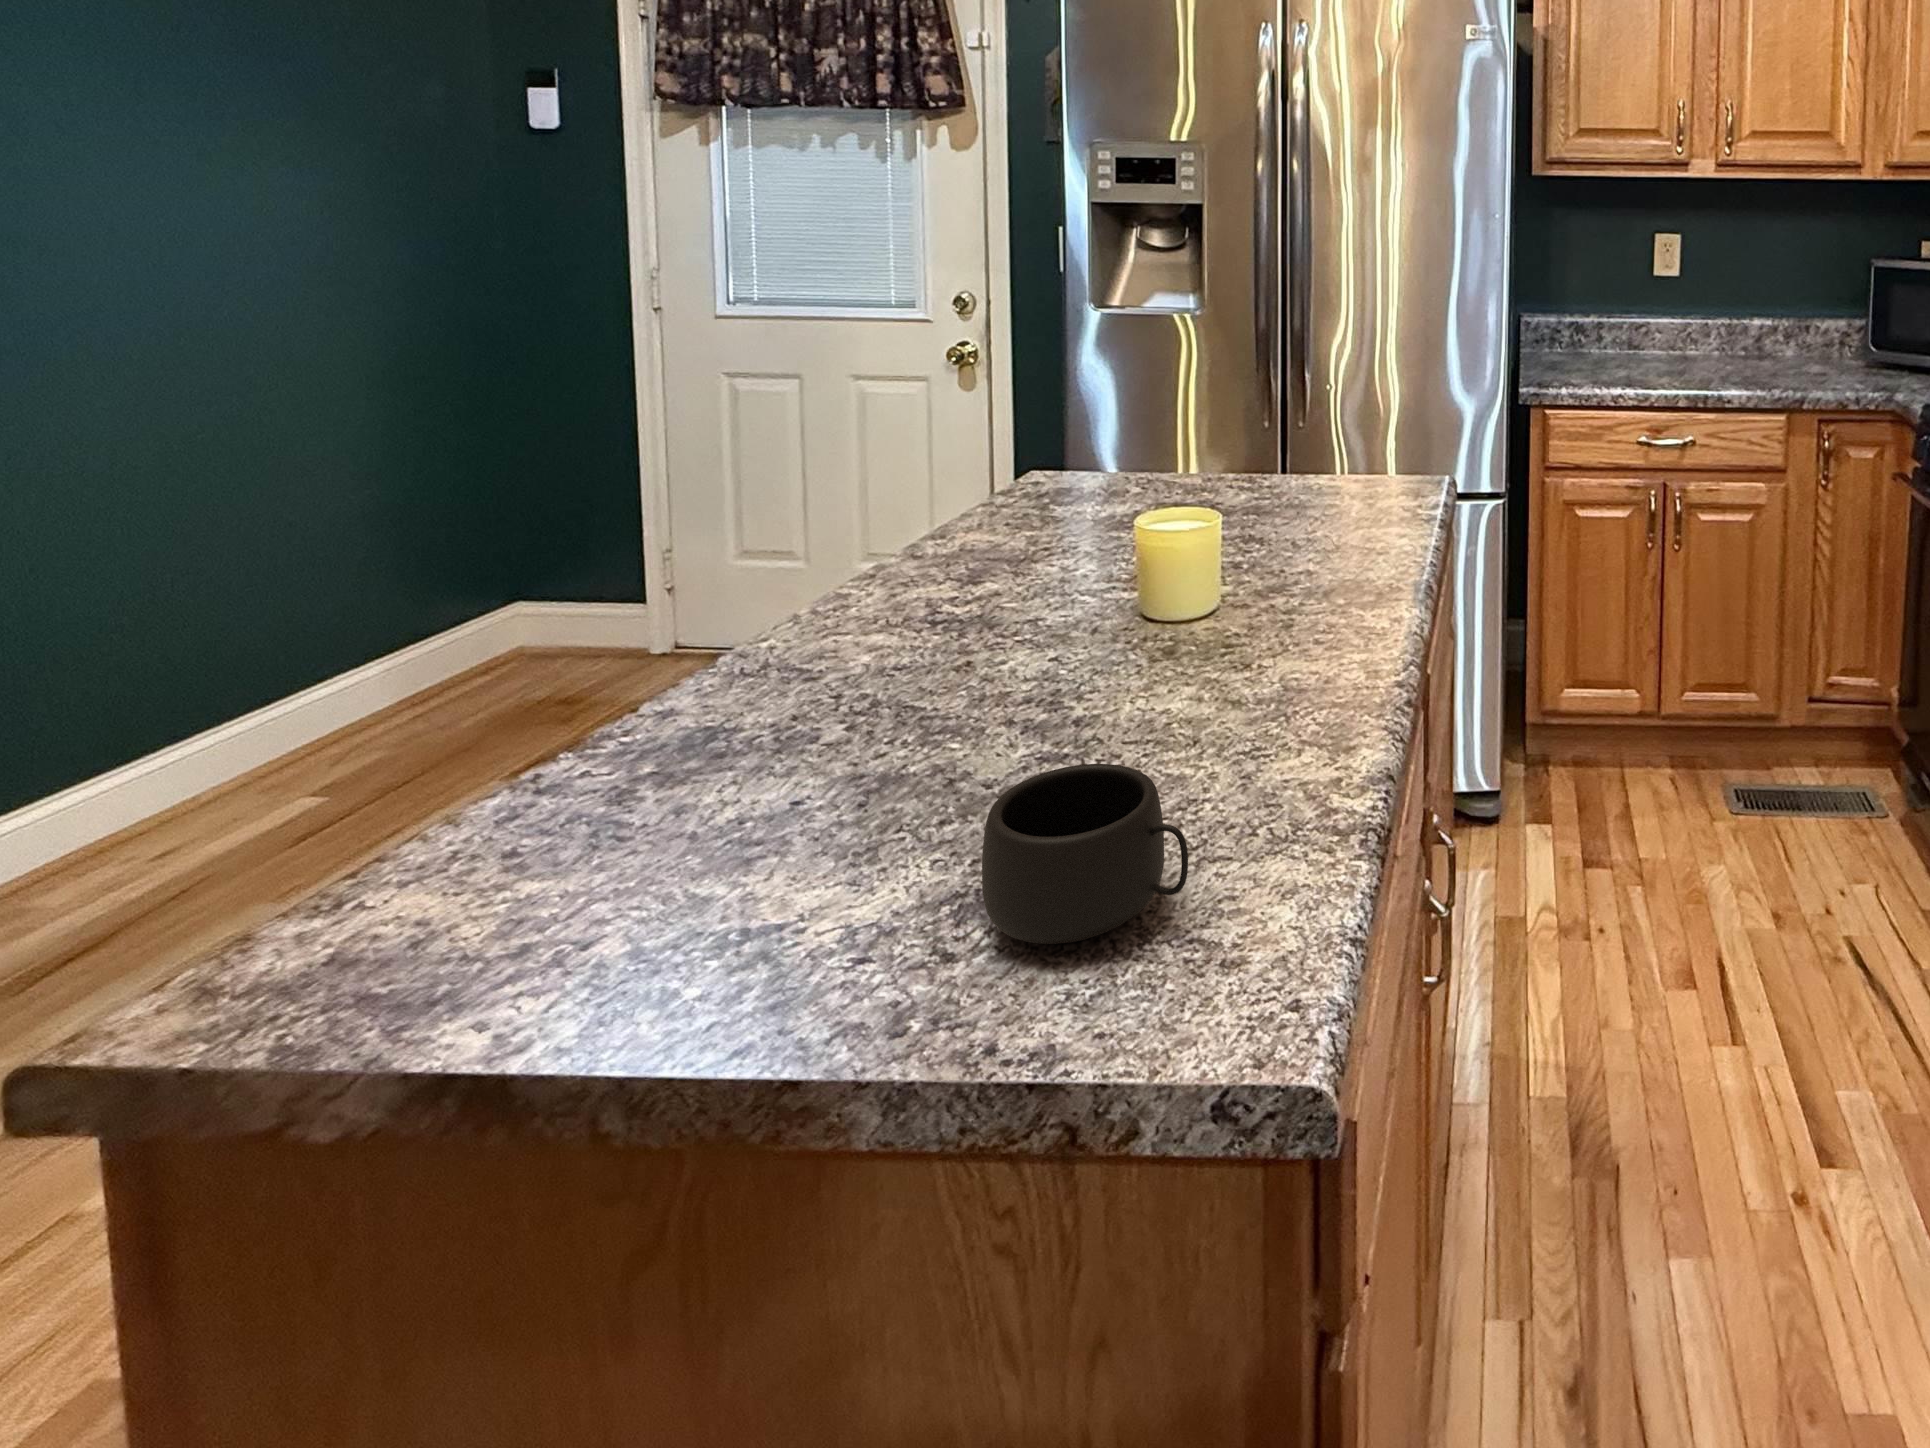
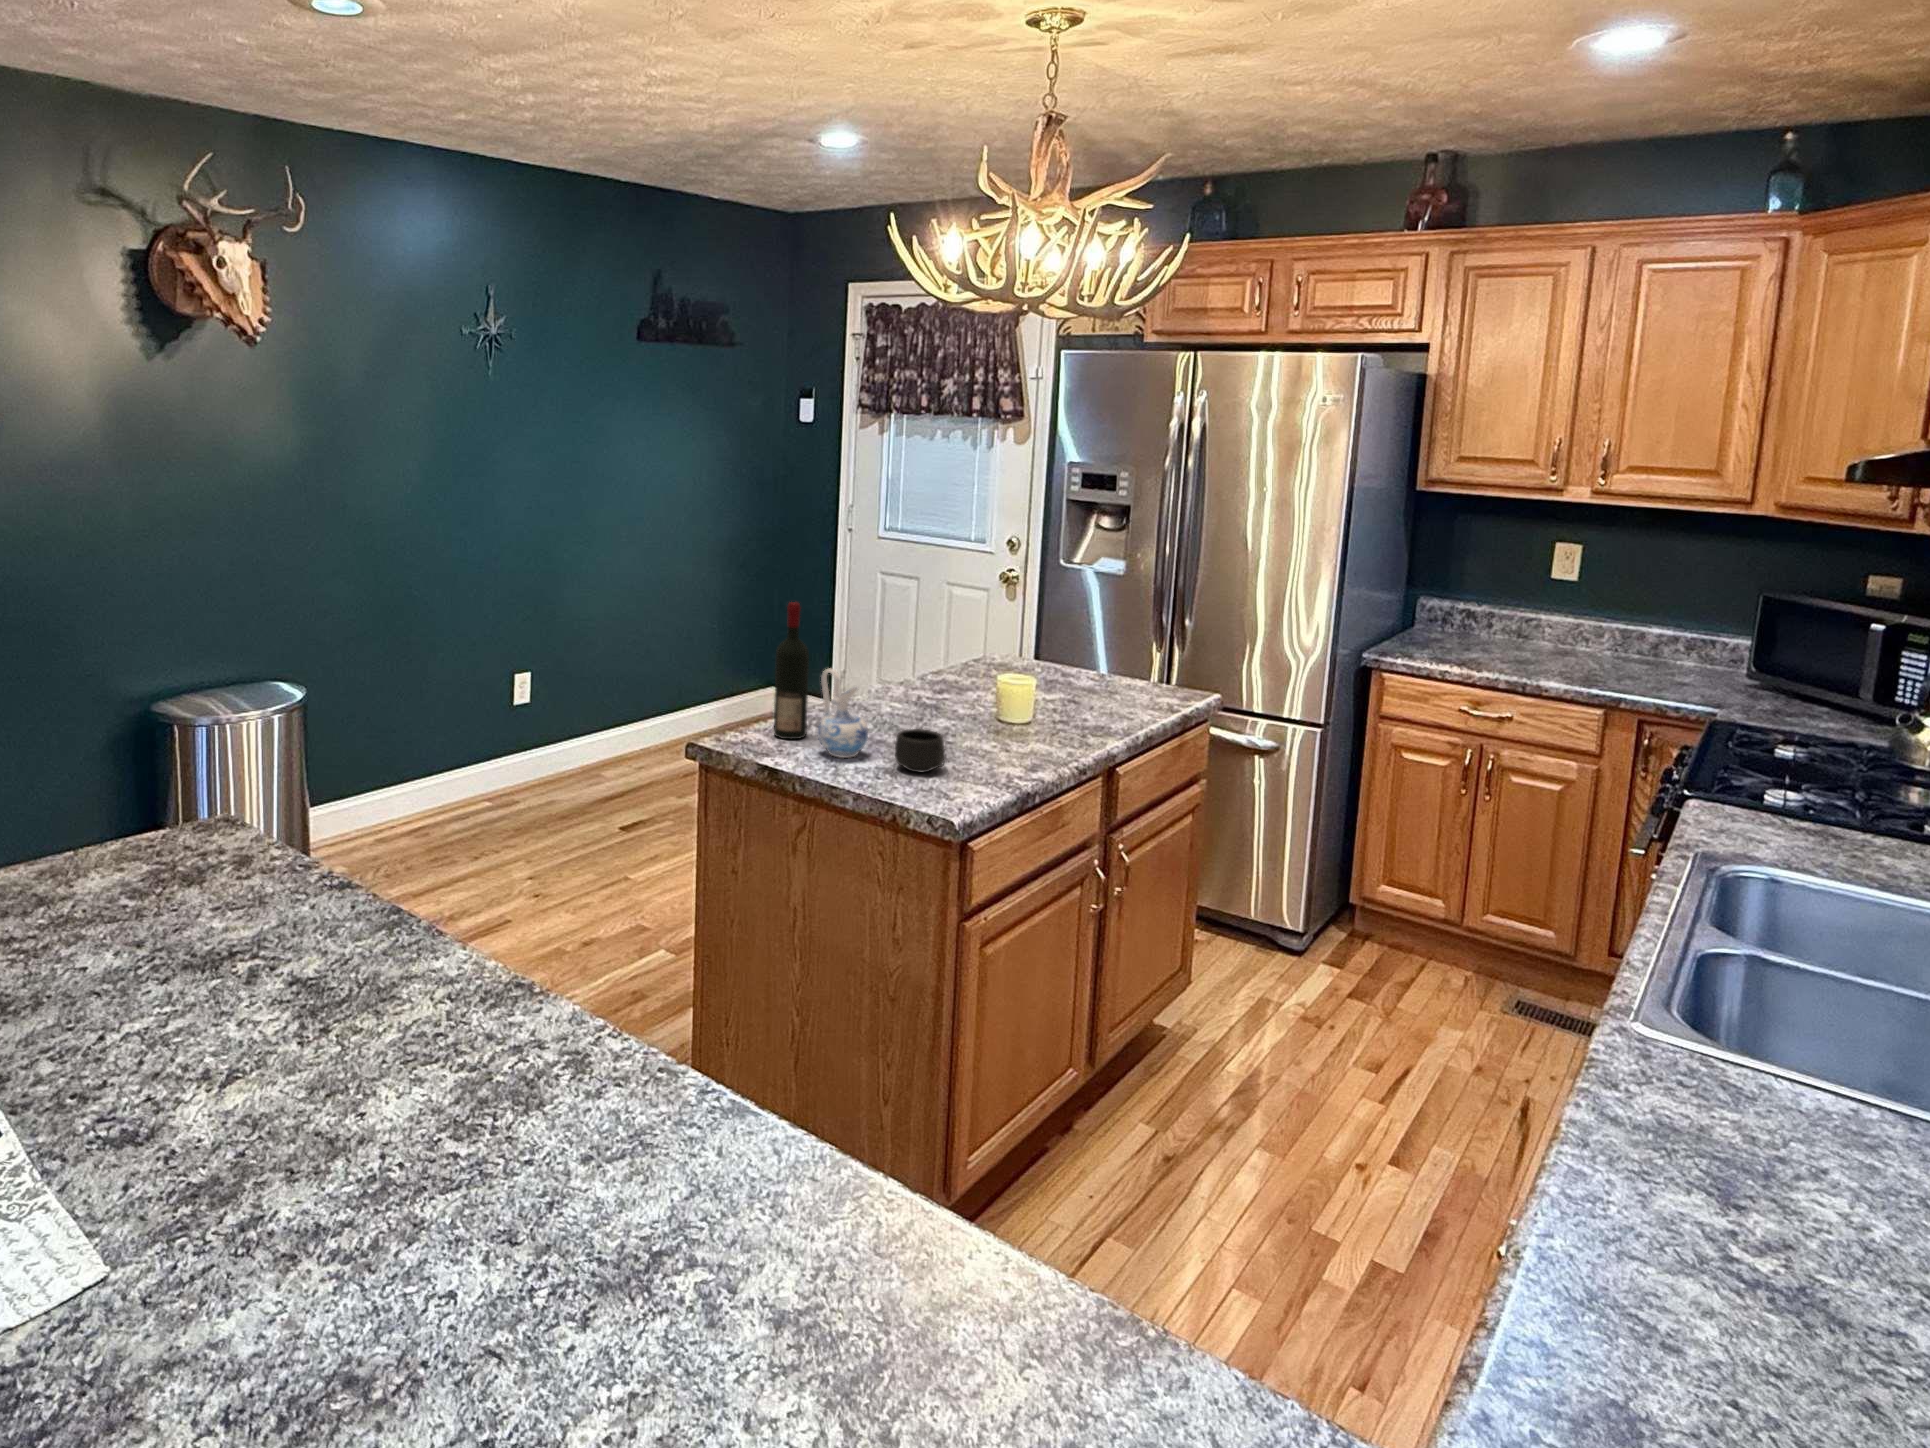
wine bottle: none [385,406,572,952] -> present [774,602,809,739]
ceramic pitcher: none [621,638,854,981] -> present [818,669,868,758]

